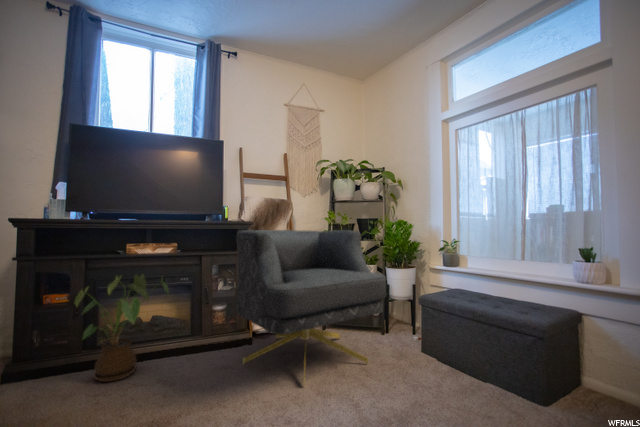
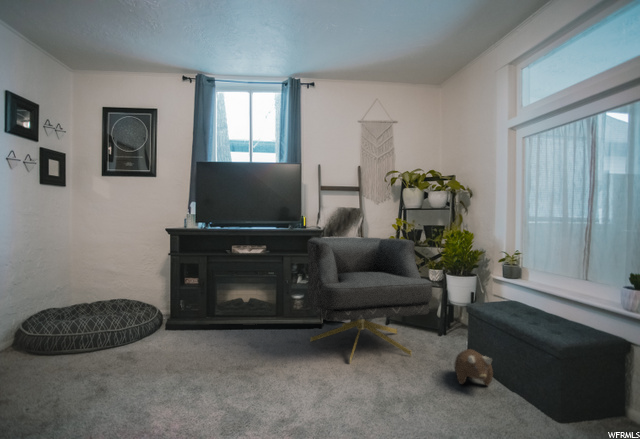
house plant: present [75,274,169,382] -> none [202,268,260,340]
plush toy: none [424,347,472,391] -> present [455,349,493,386]

